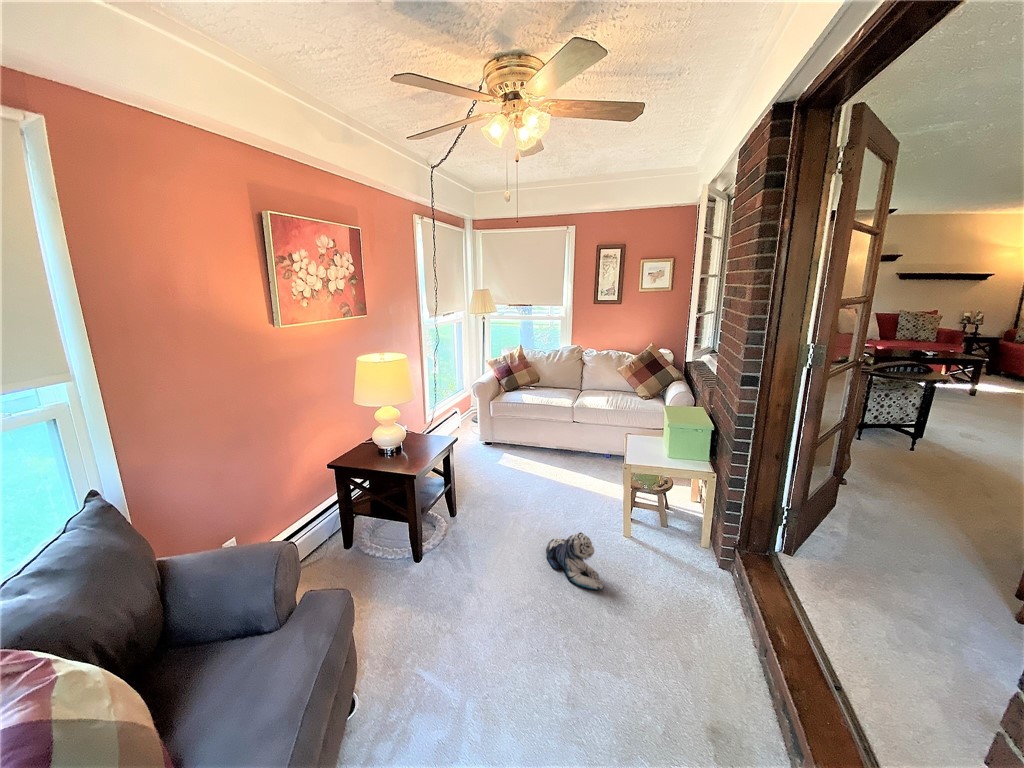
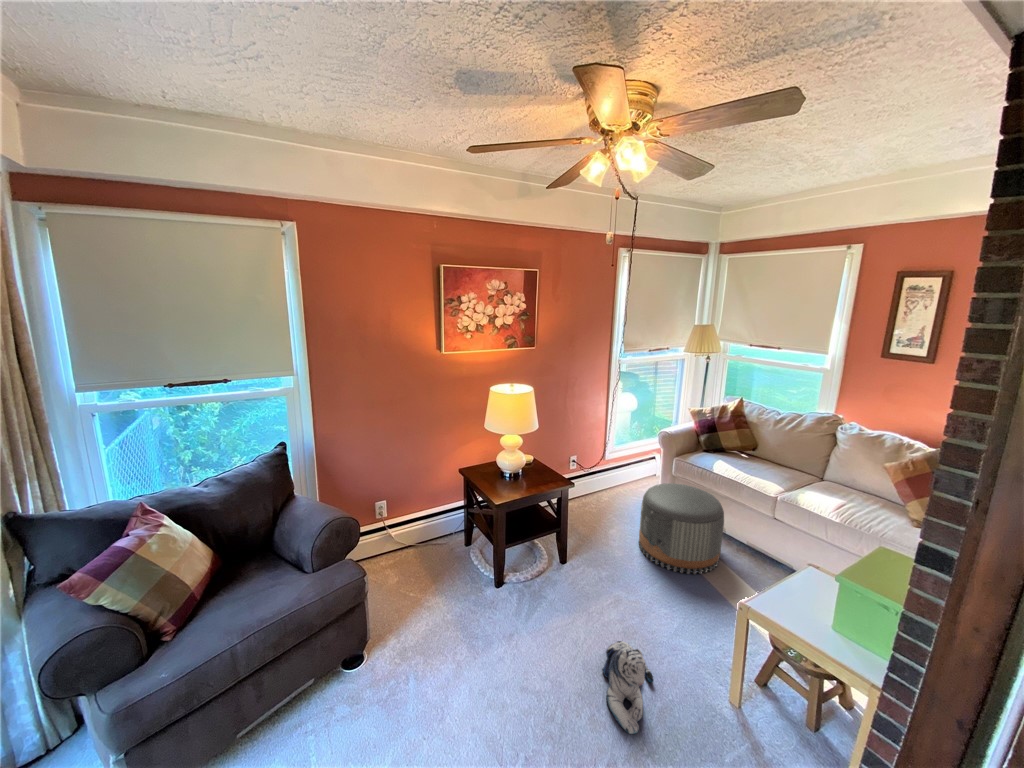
pouf: none [490,418,552,485] -> present [639,483,724,574]

